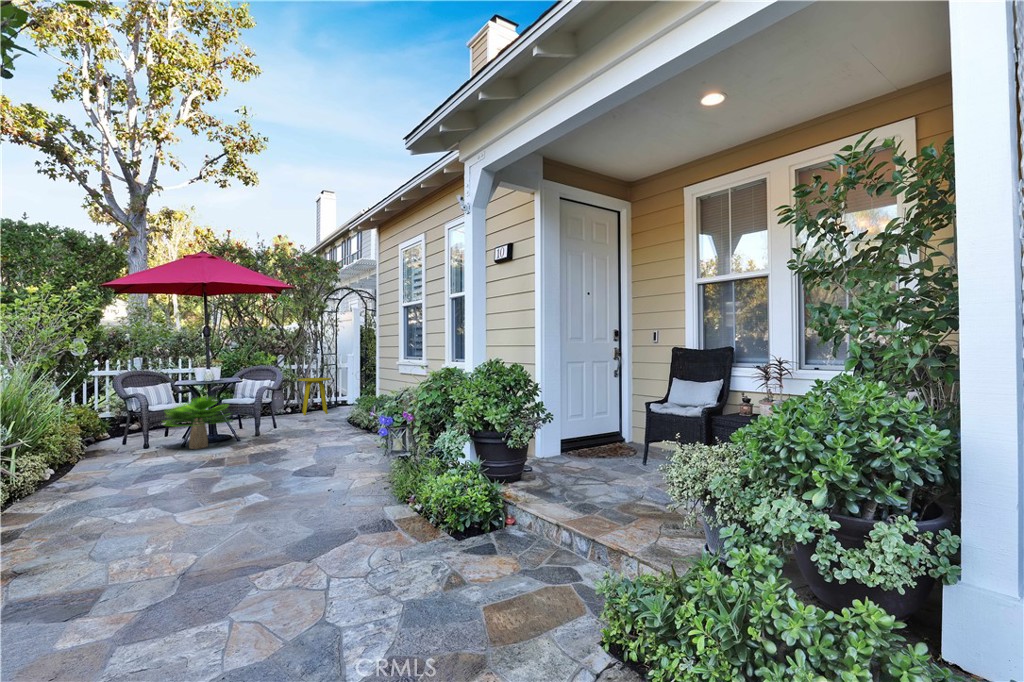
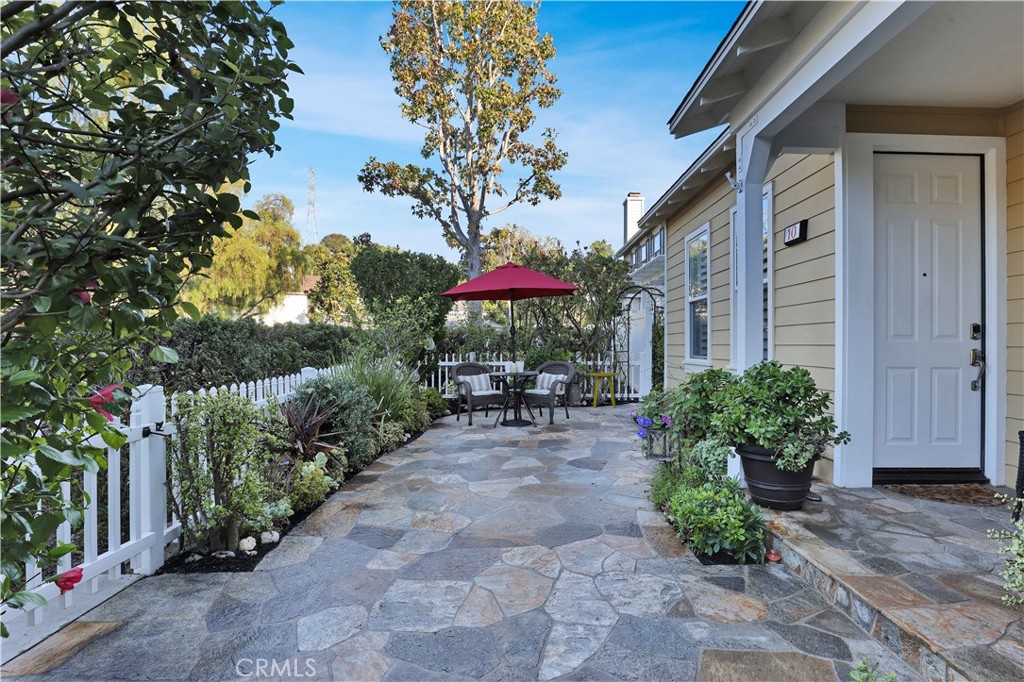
potted plant: present [166,397,230,449] -> none [478,385,530,430]

